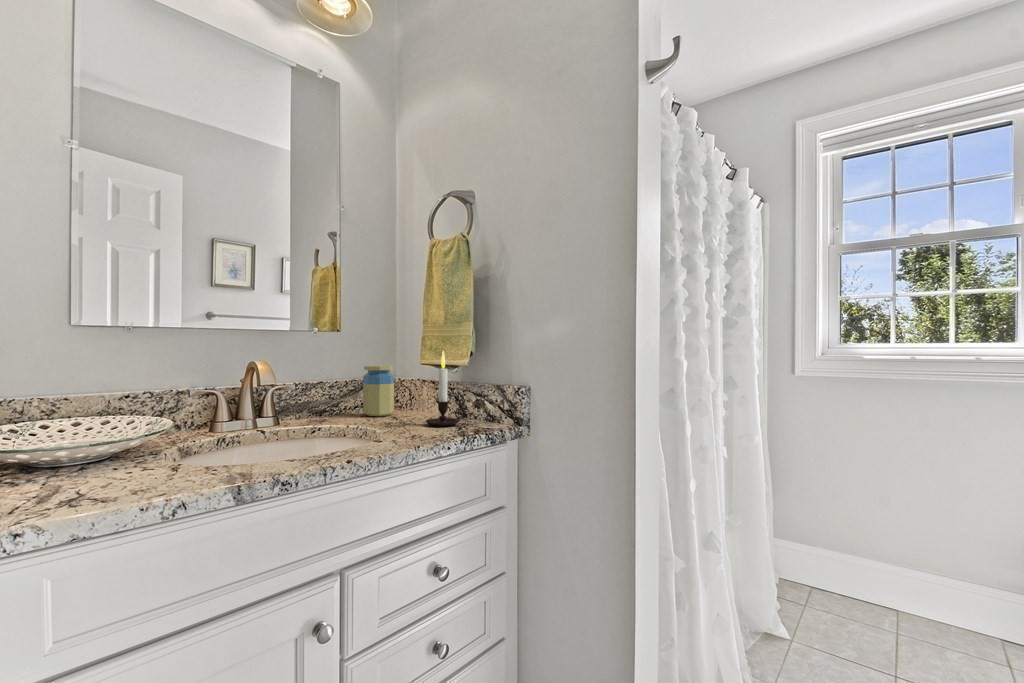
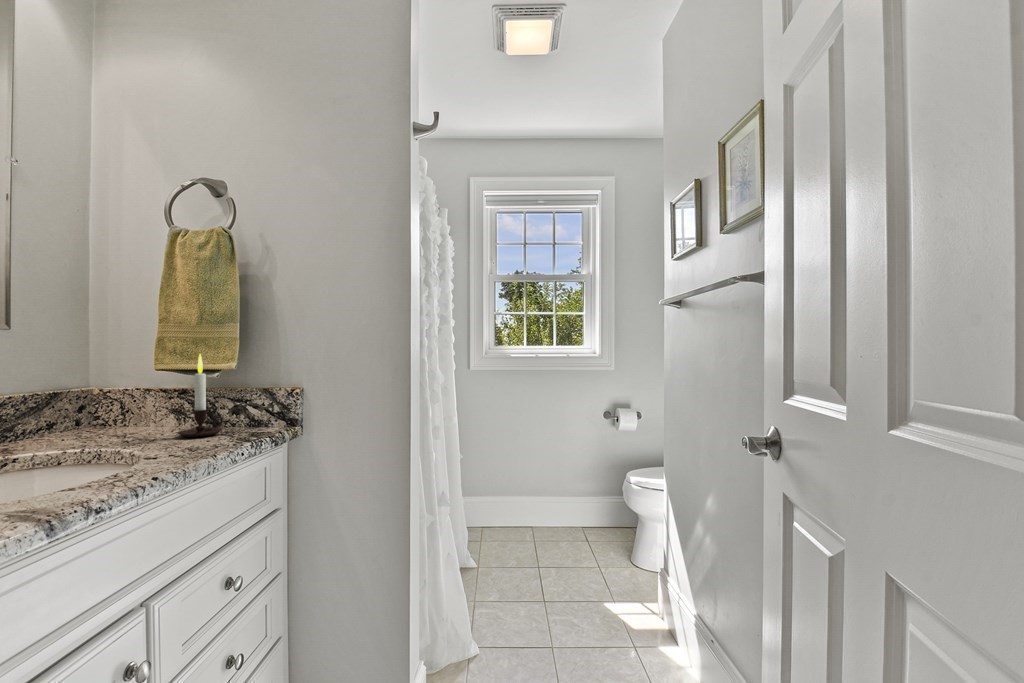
jar: present [363,366,394,416] -> none [59,374,107,438]

